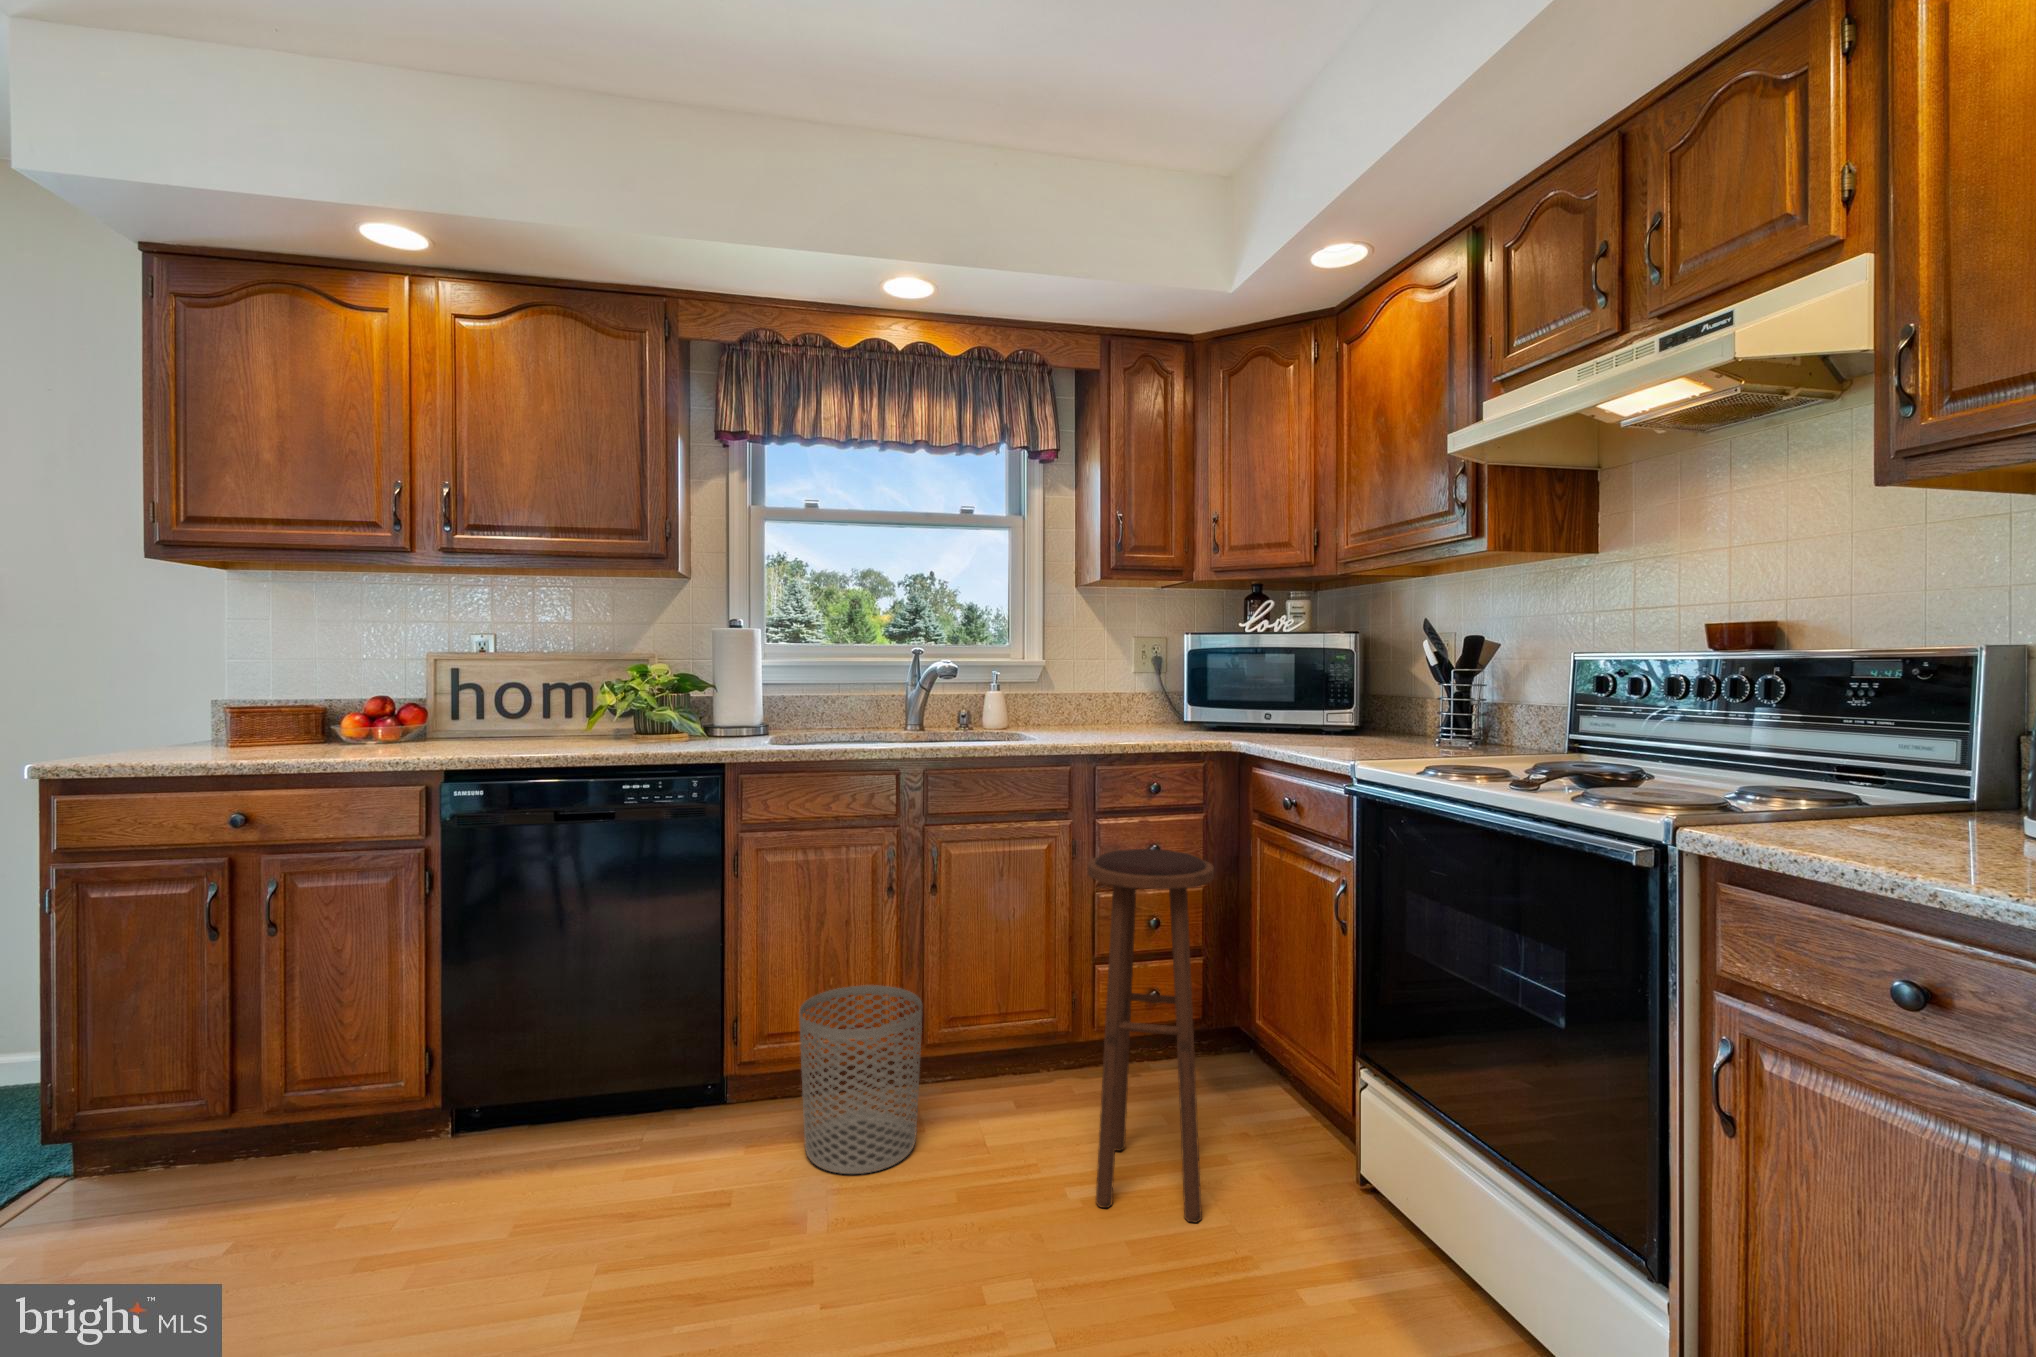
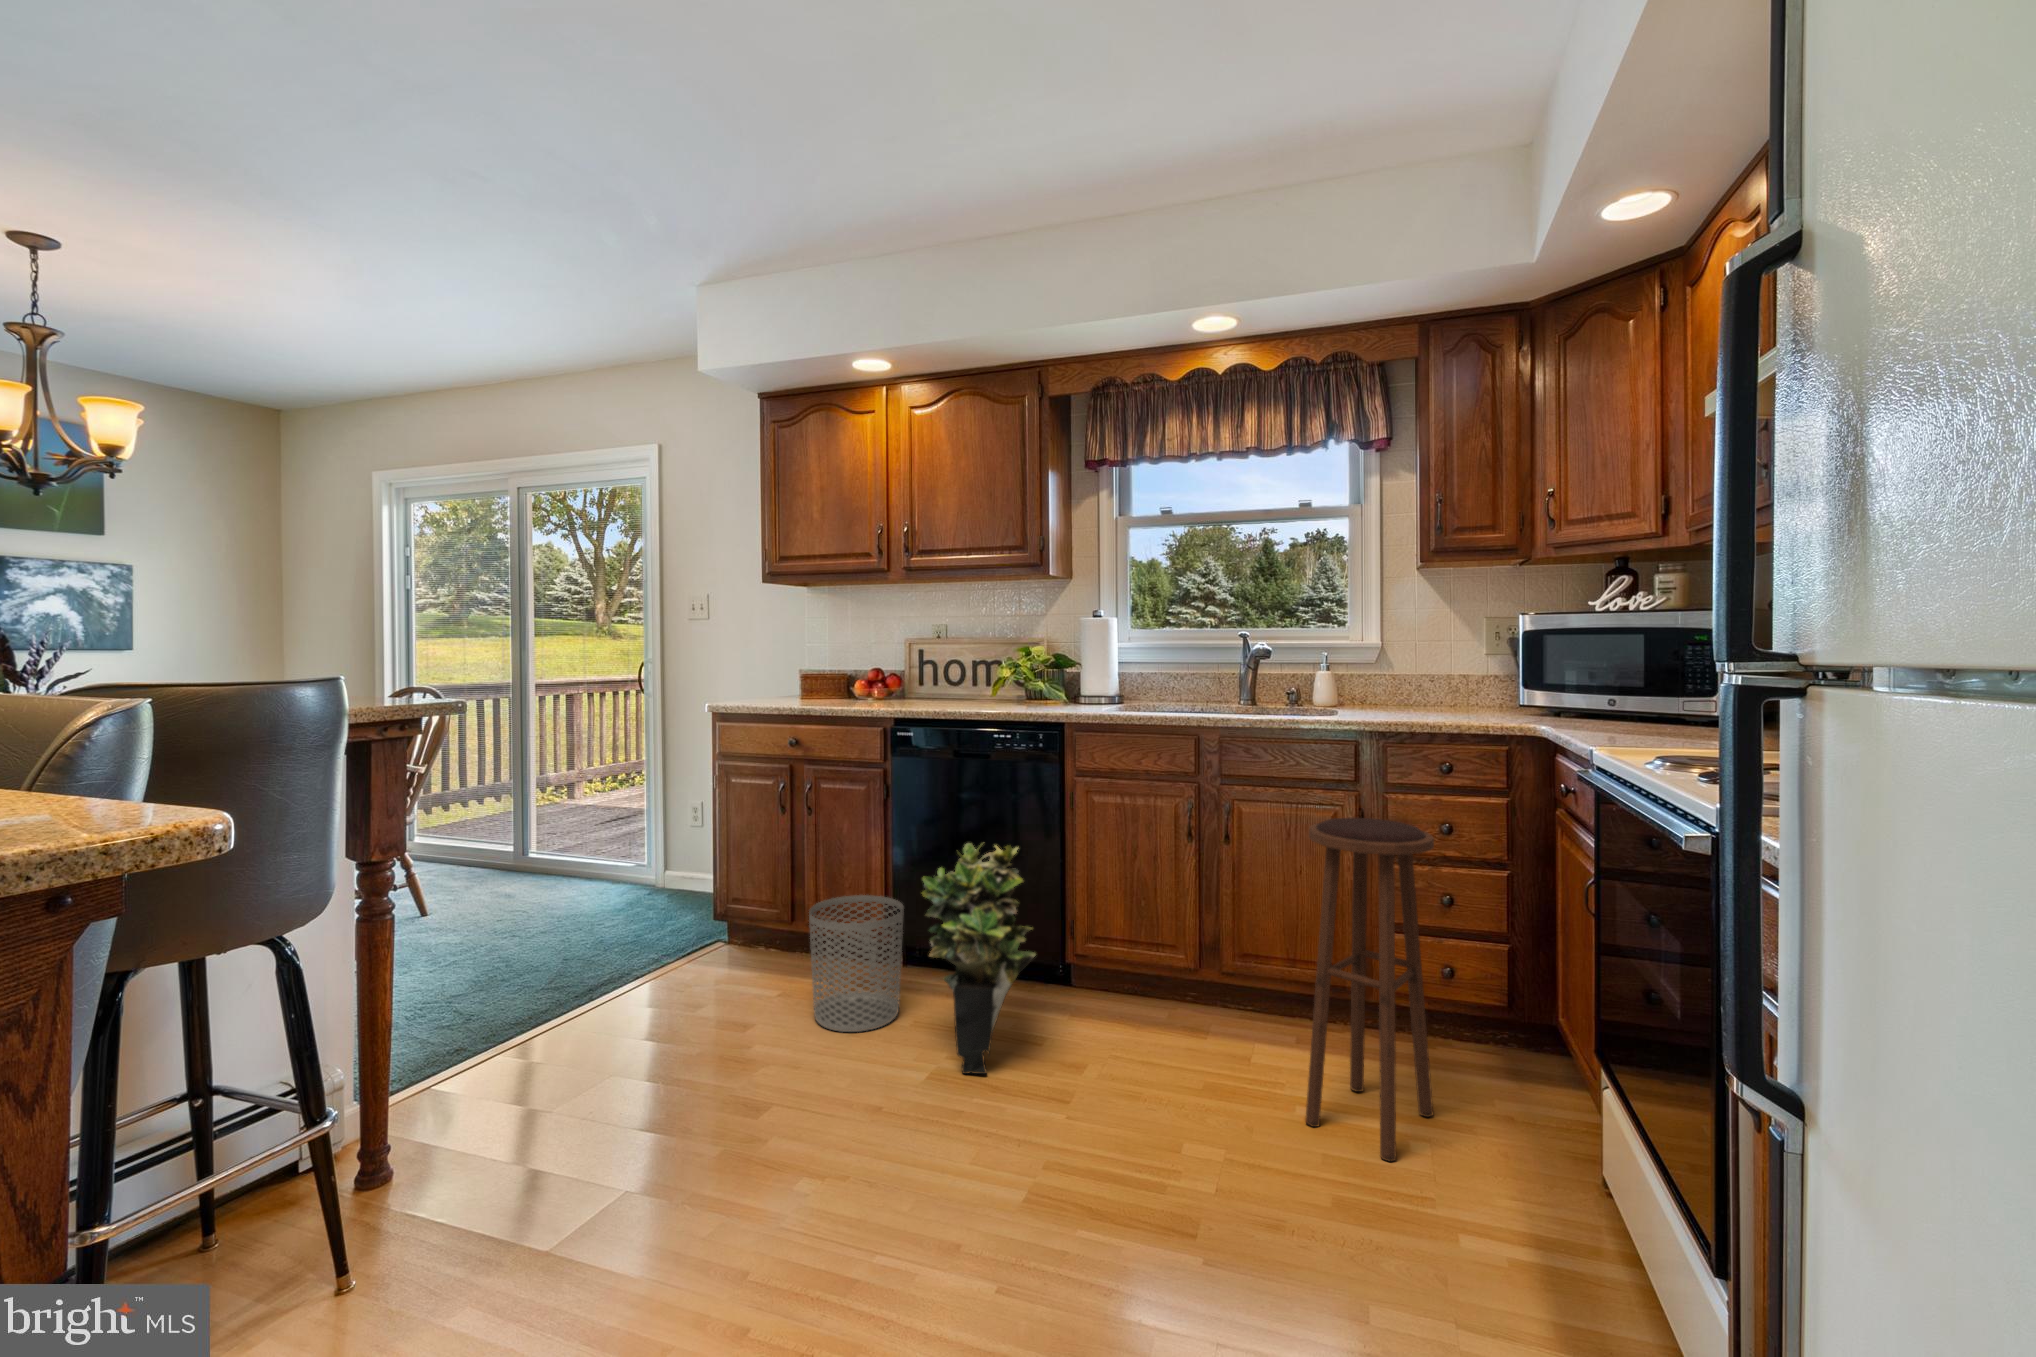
potted plant: none [565,938,753,1290] -> present [922,843,1036,1074]
waste bin: present [799,985,922,1174] -> present [809,895,903,1032]

